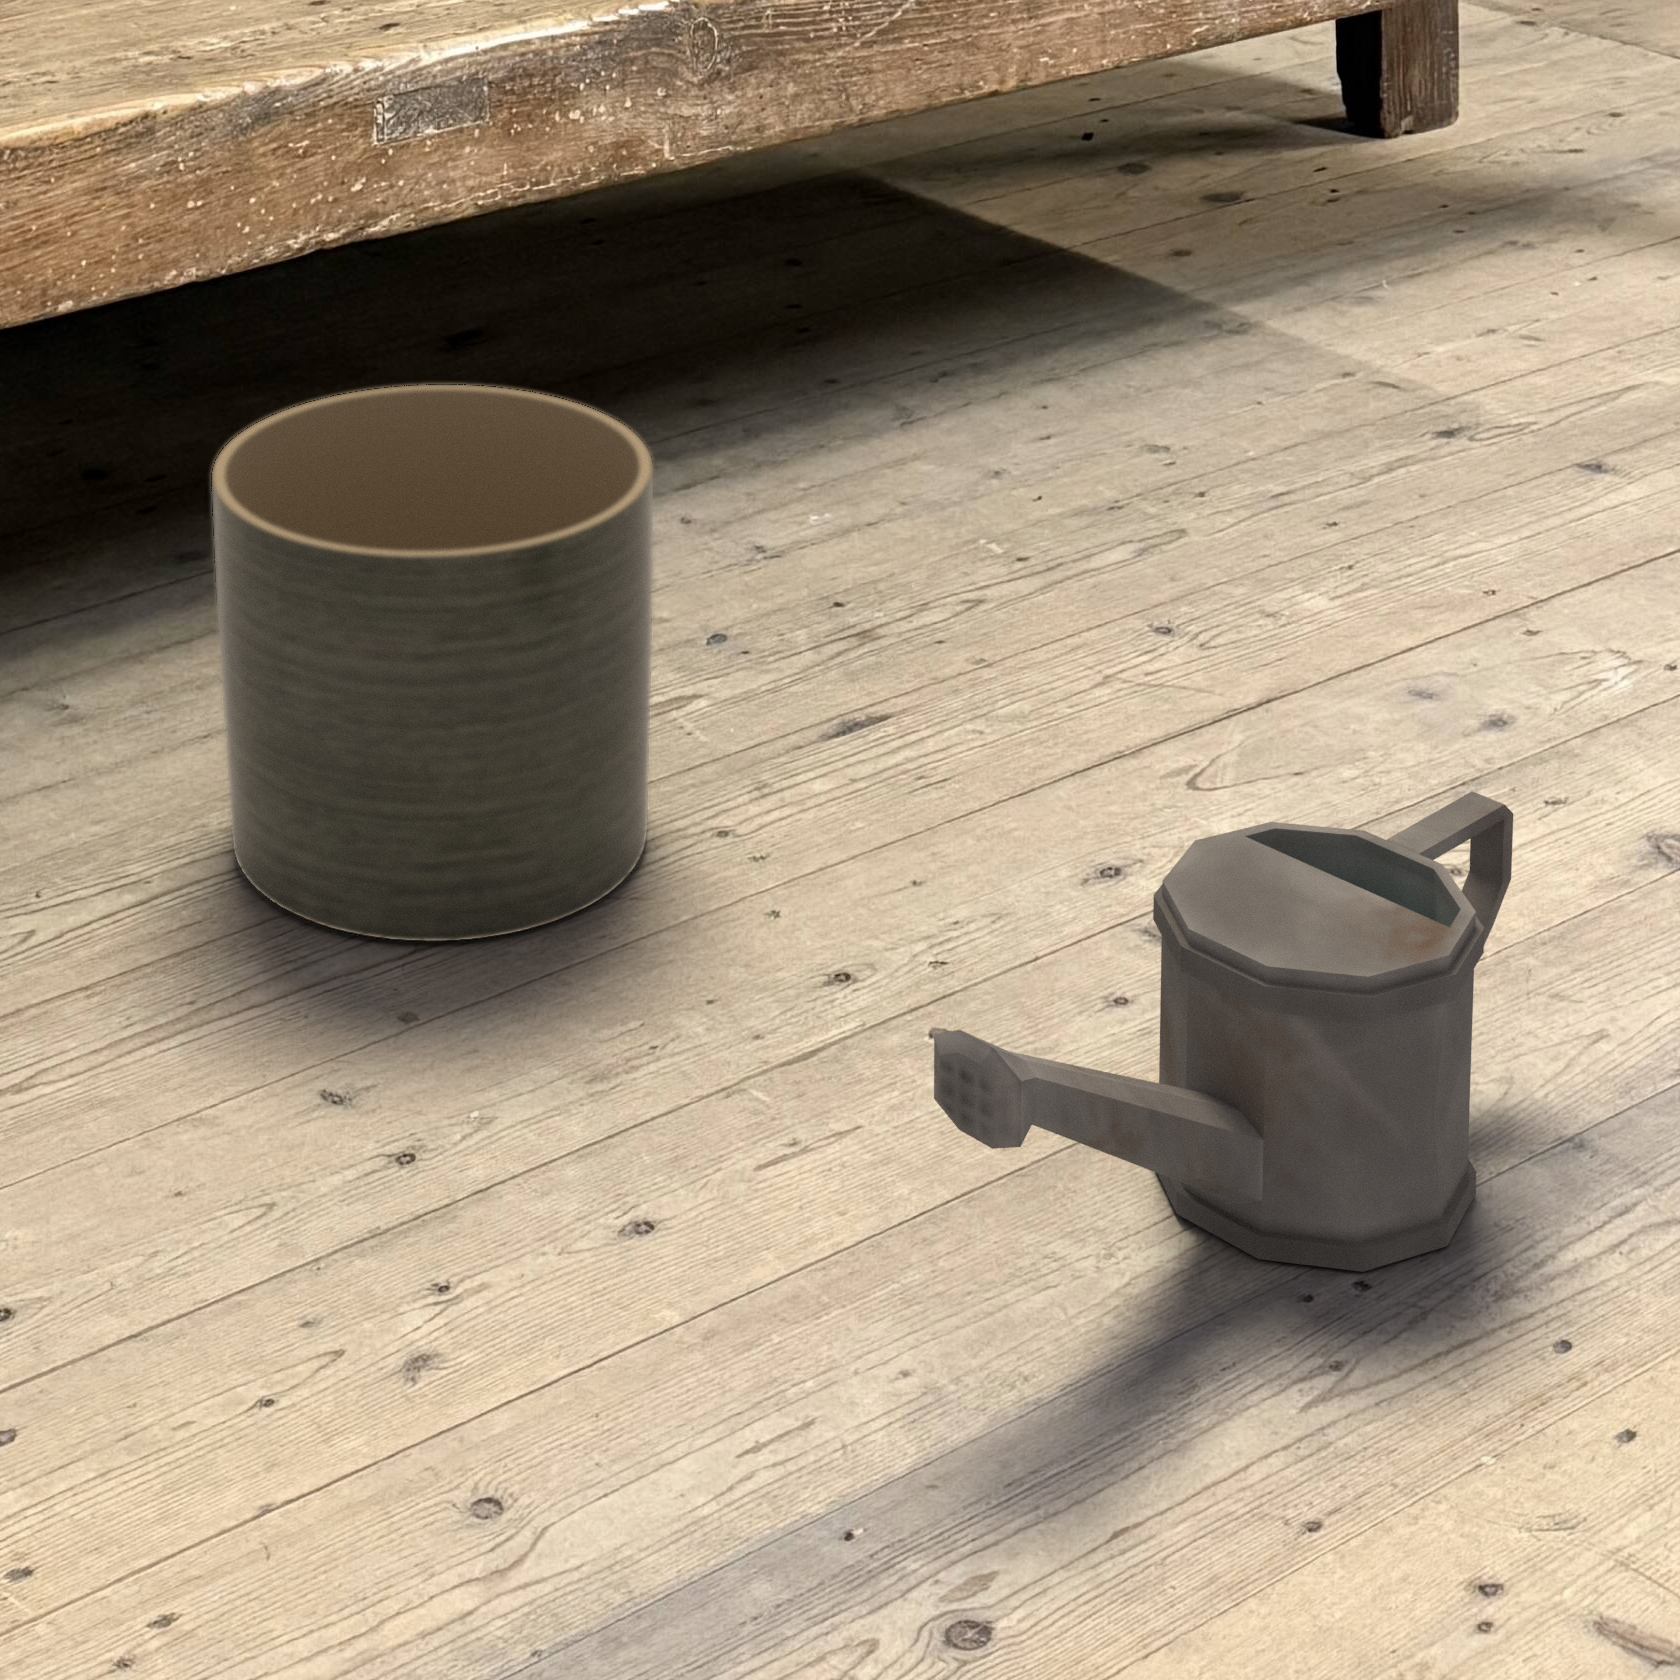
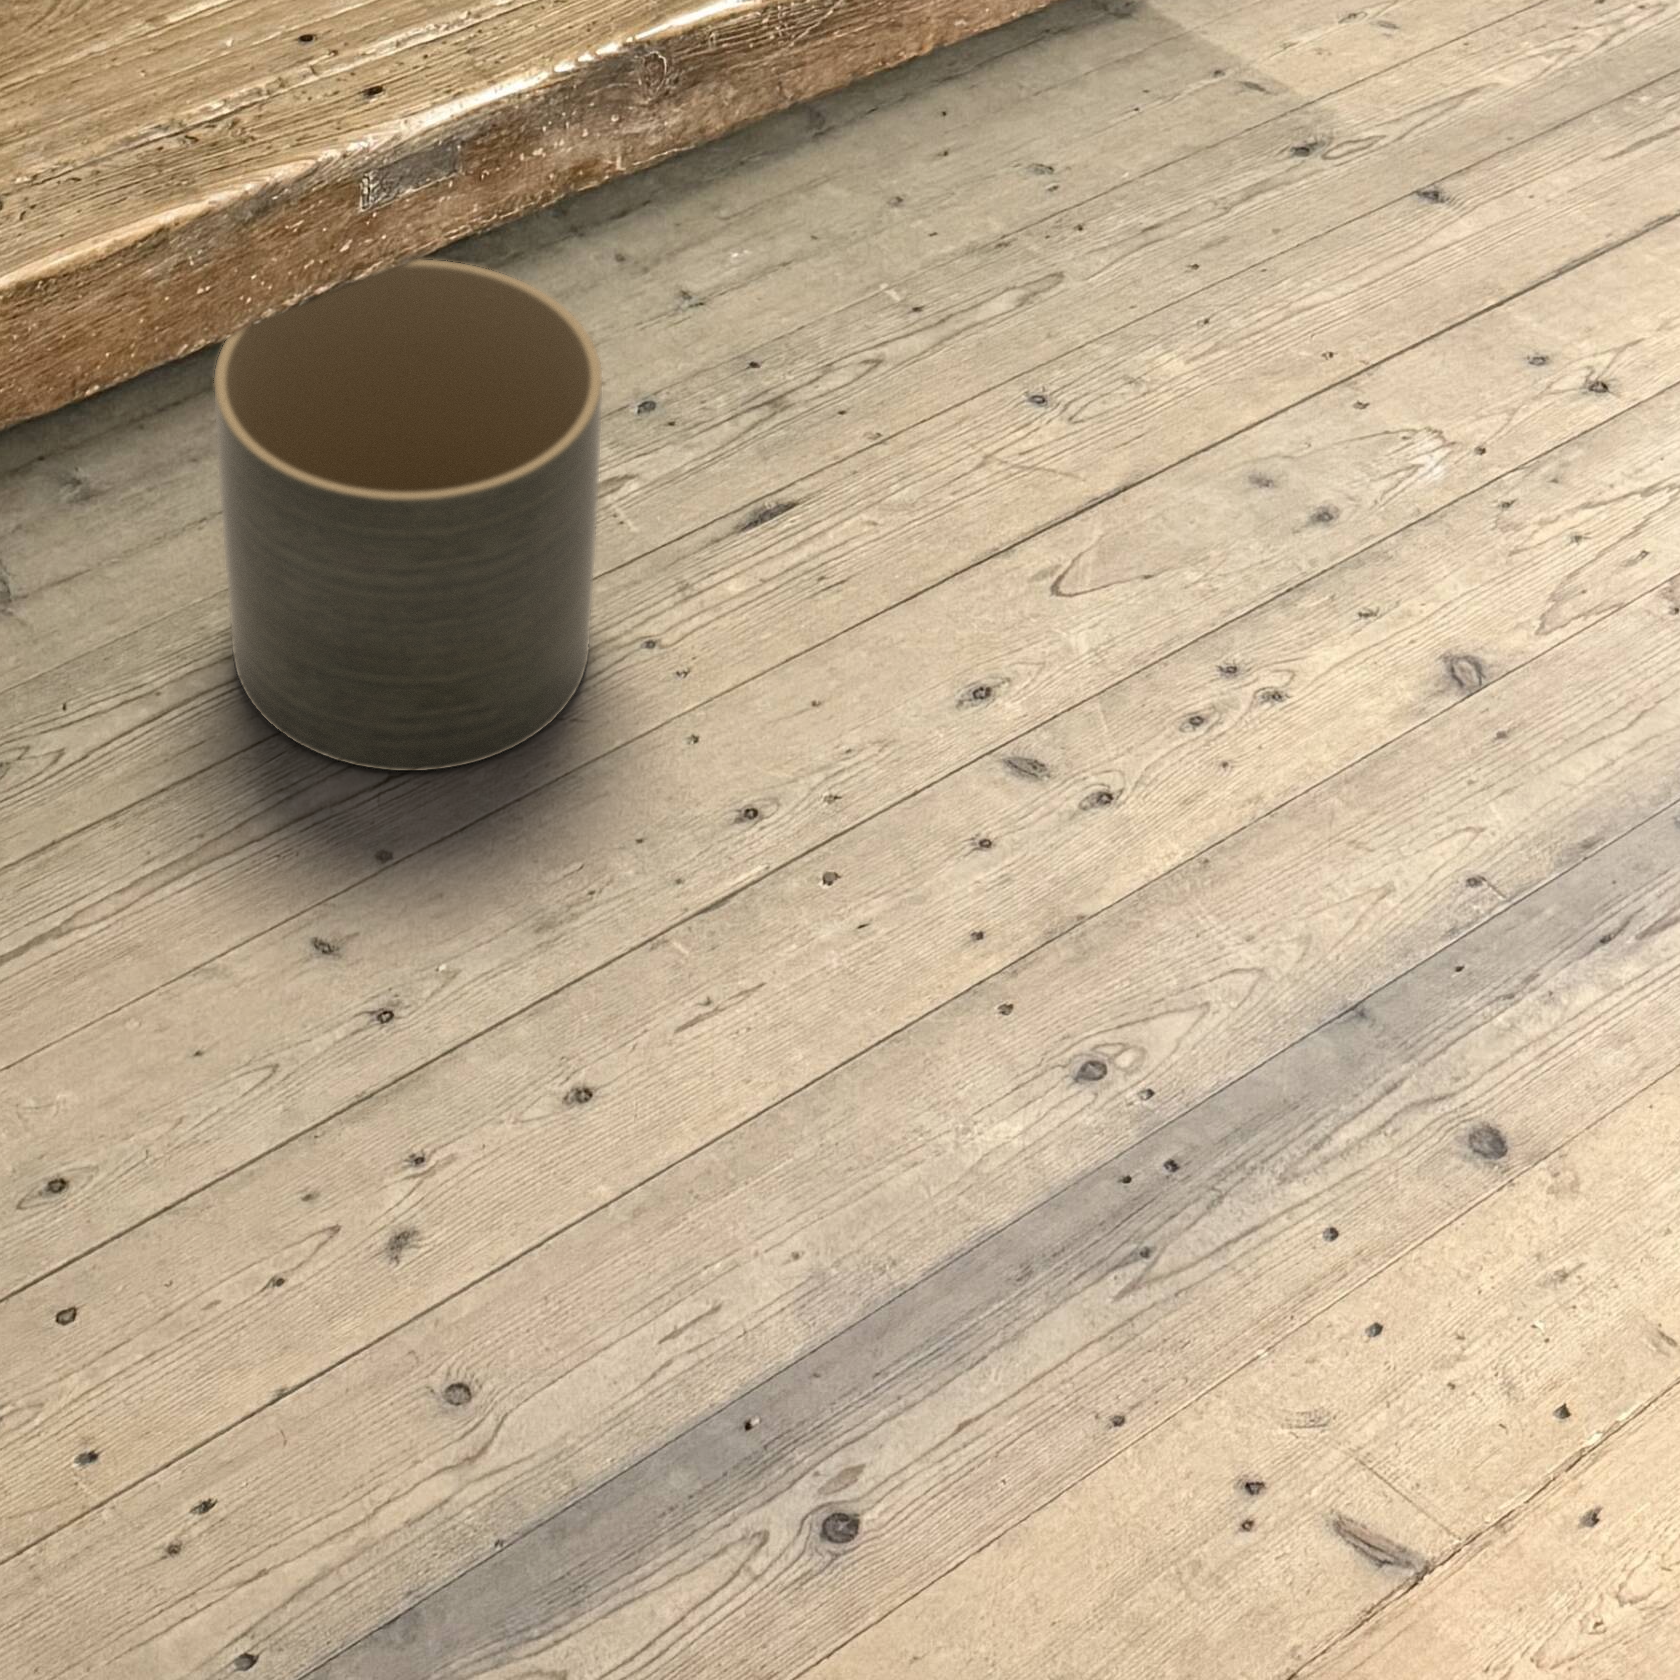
watering can: present [934,791,1513,1272] -> none [834,737,1330,1158]

